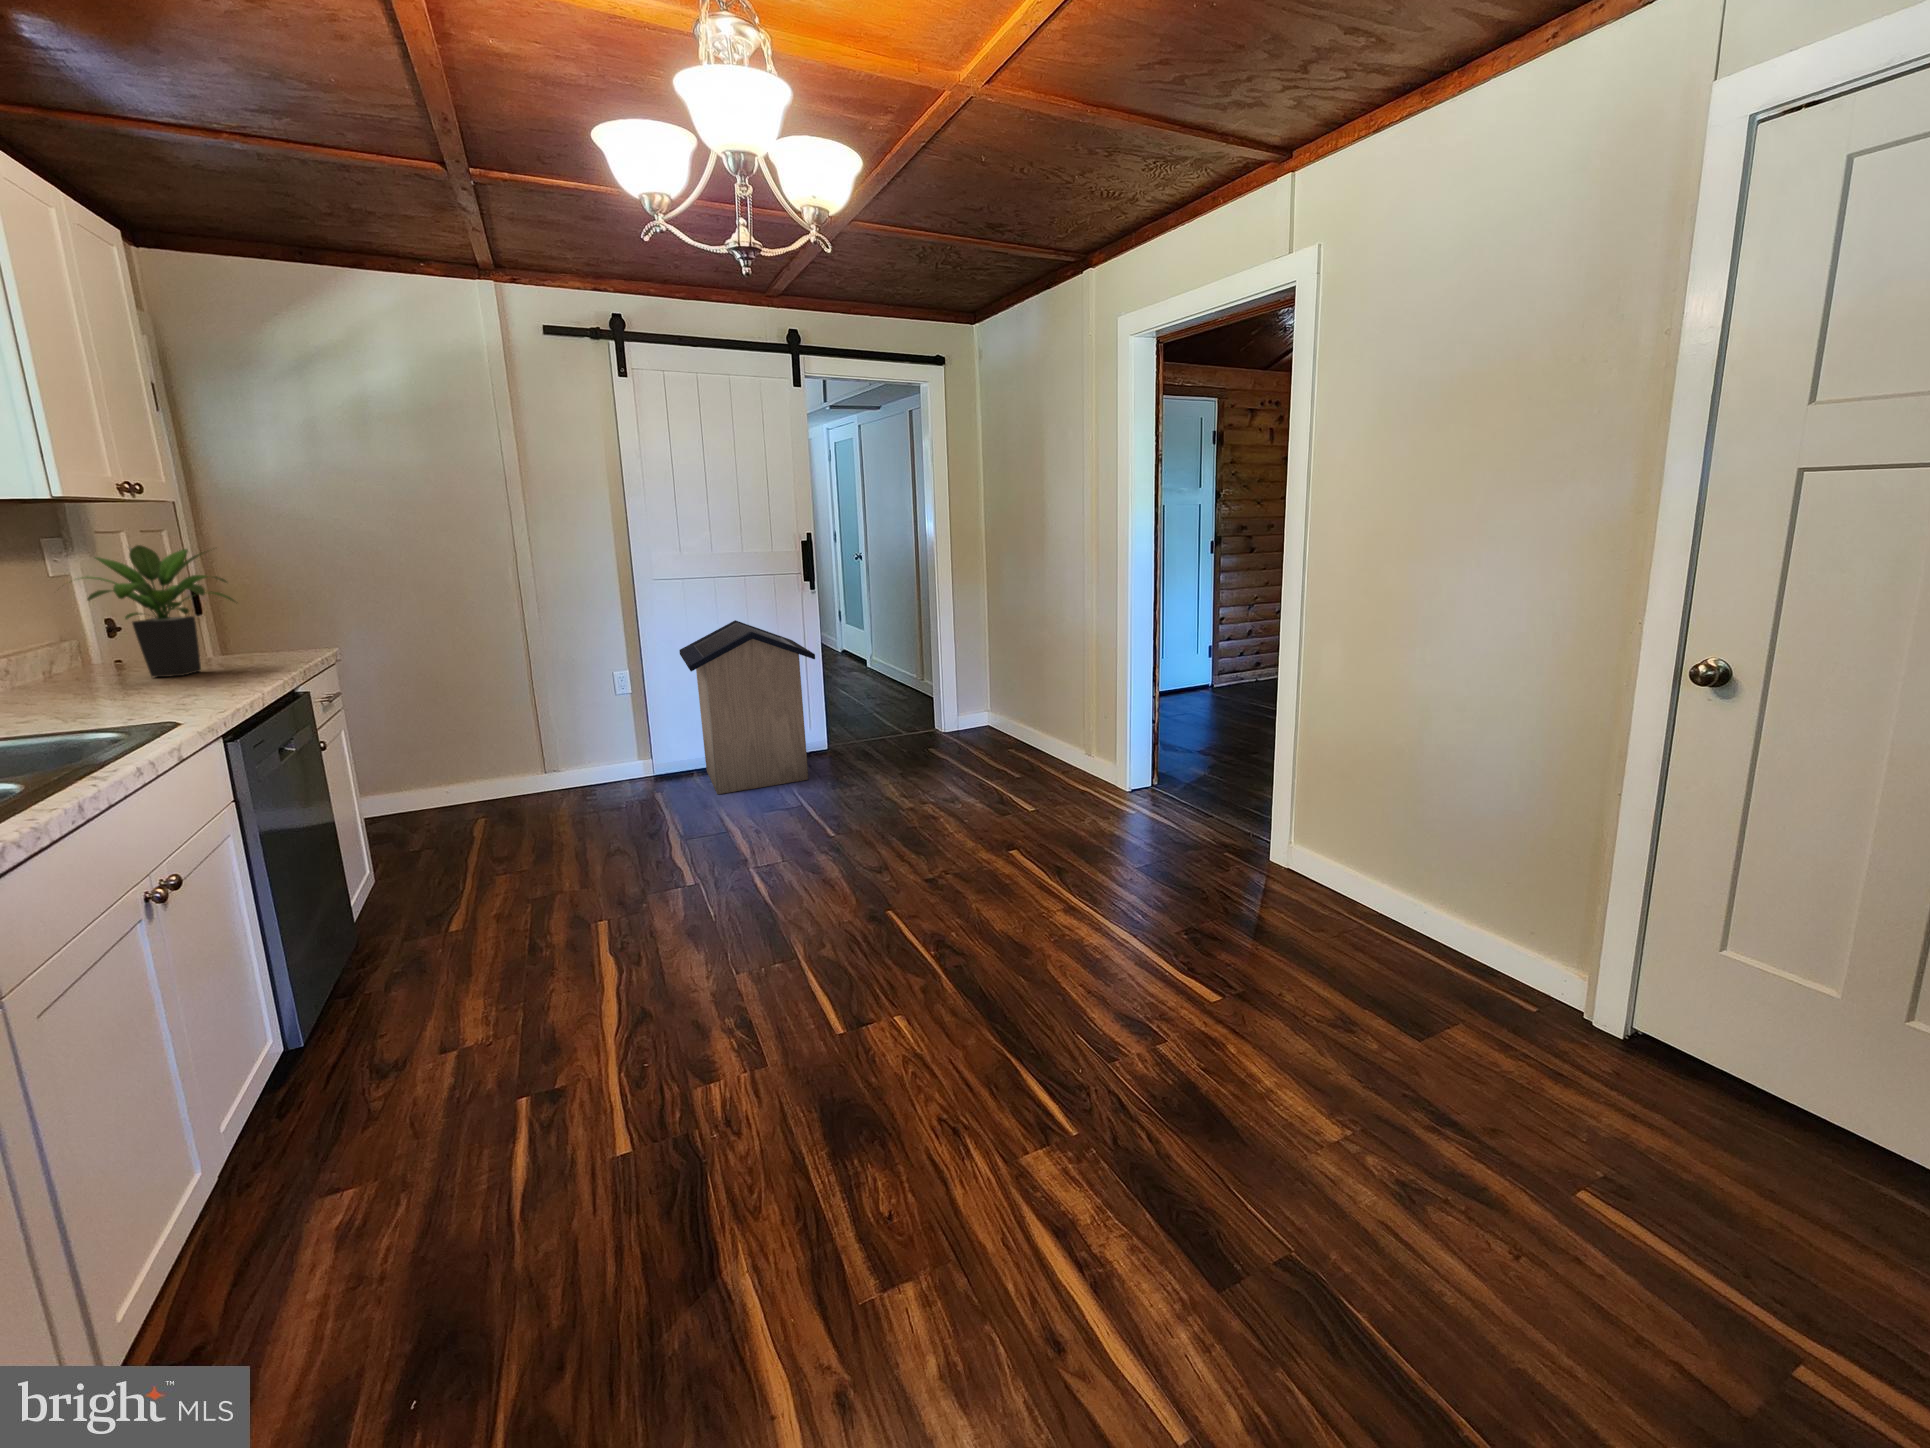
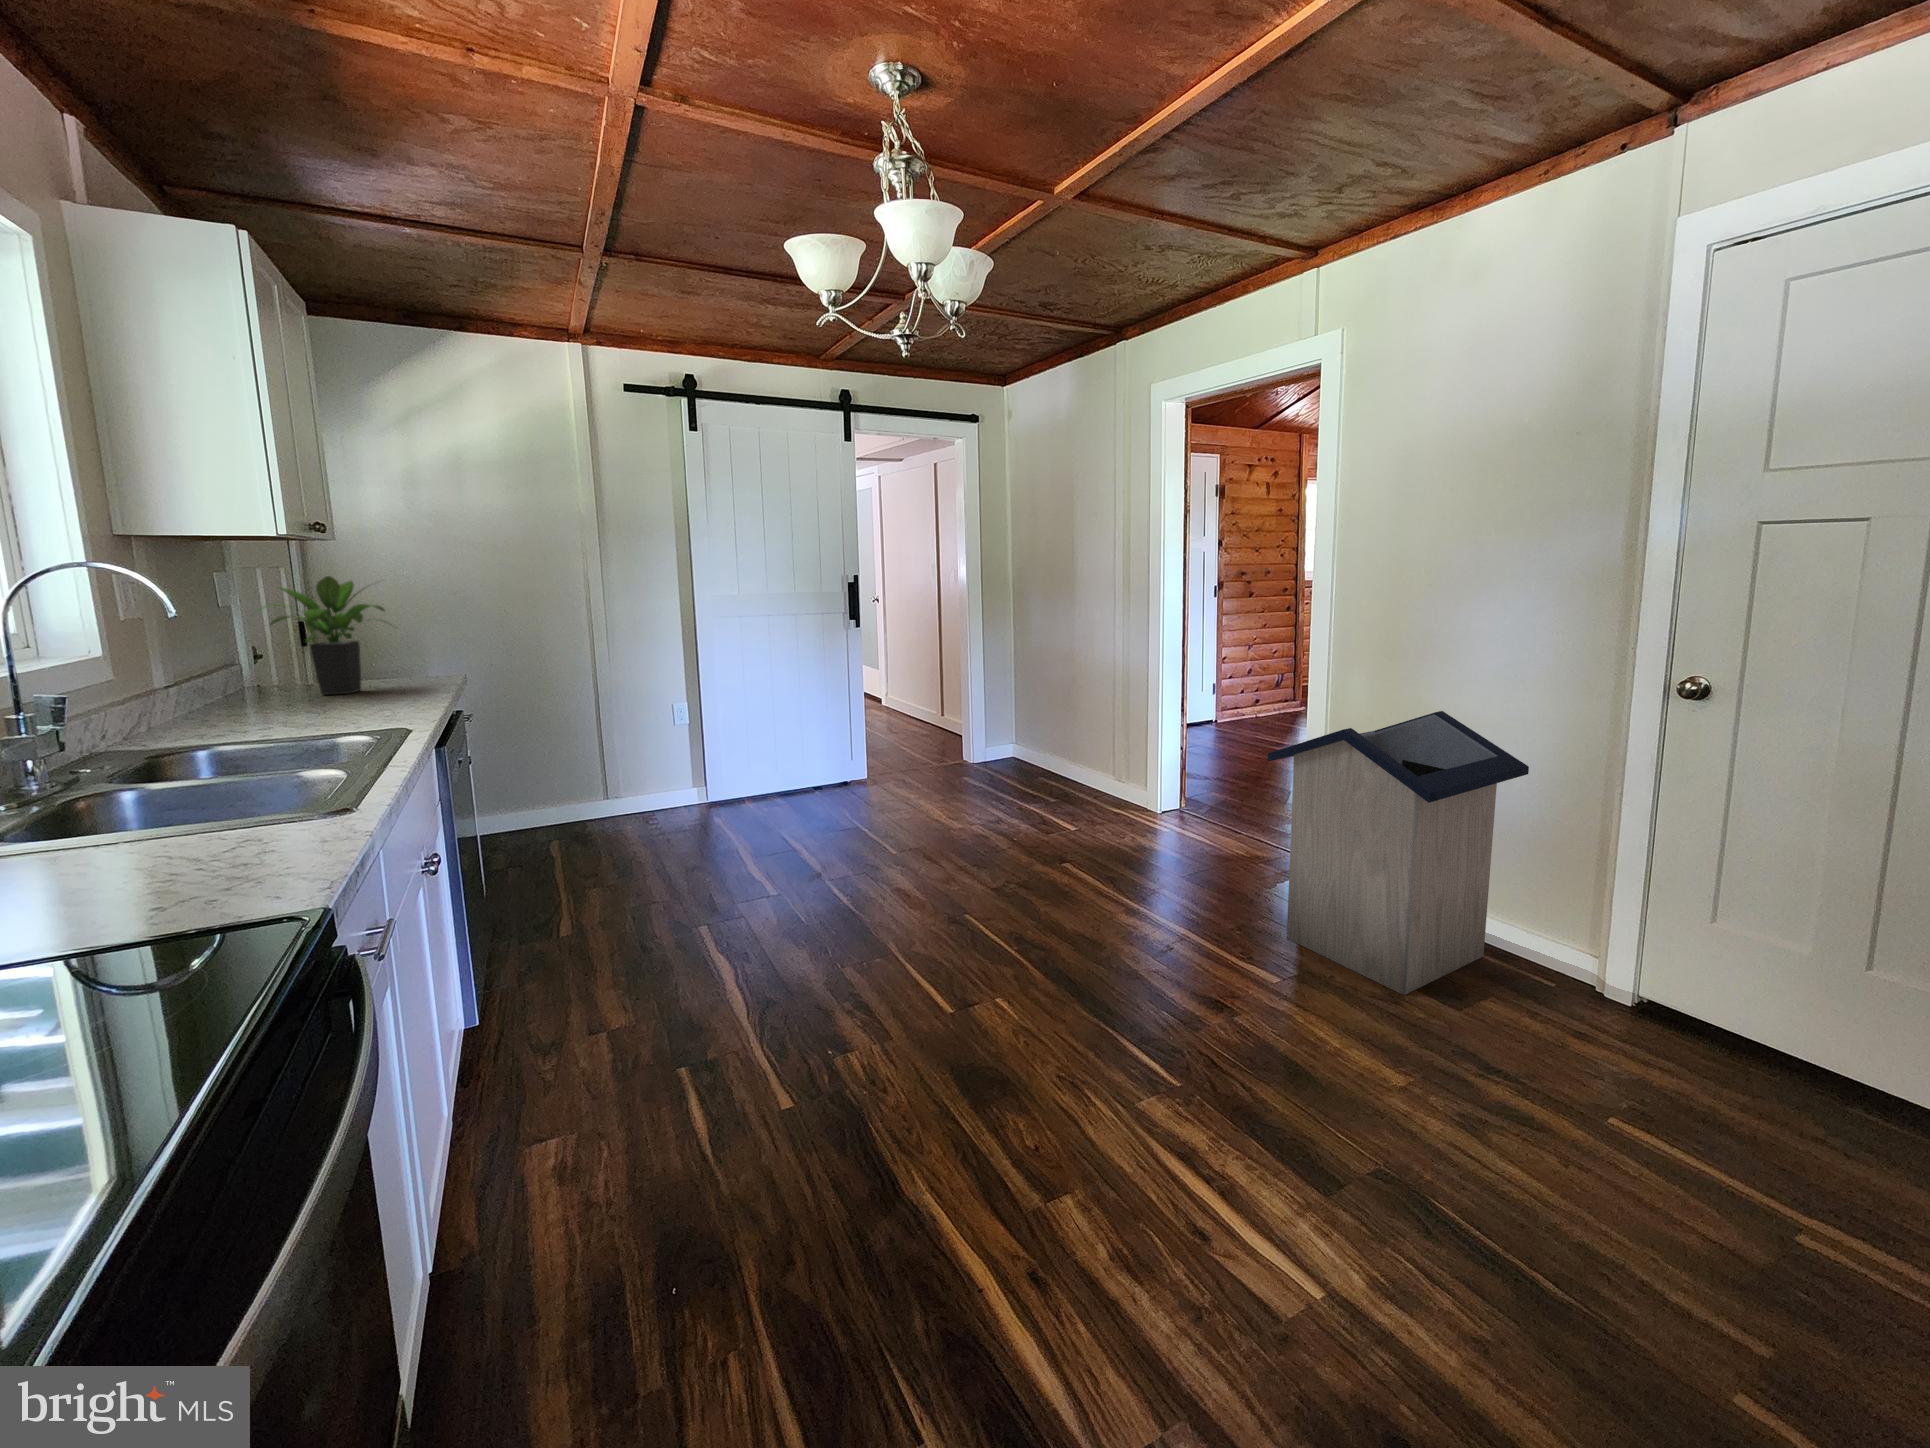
trash can: present [679,620,815,794] -> present [1268,711,1529,995]

